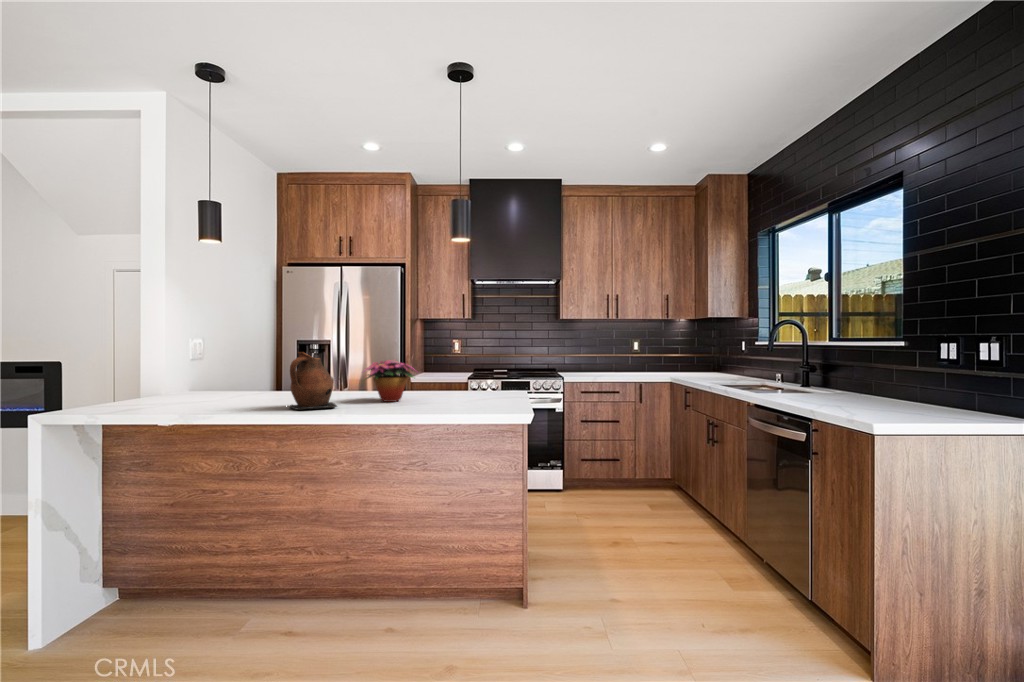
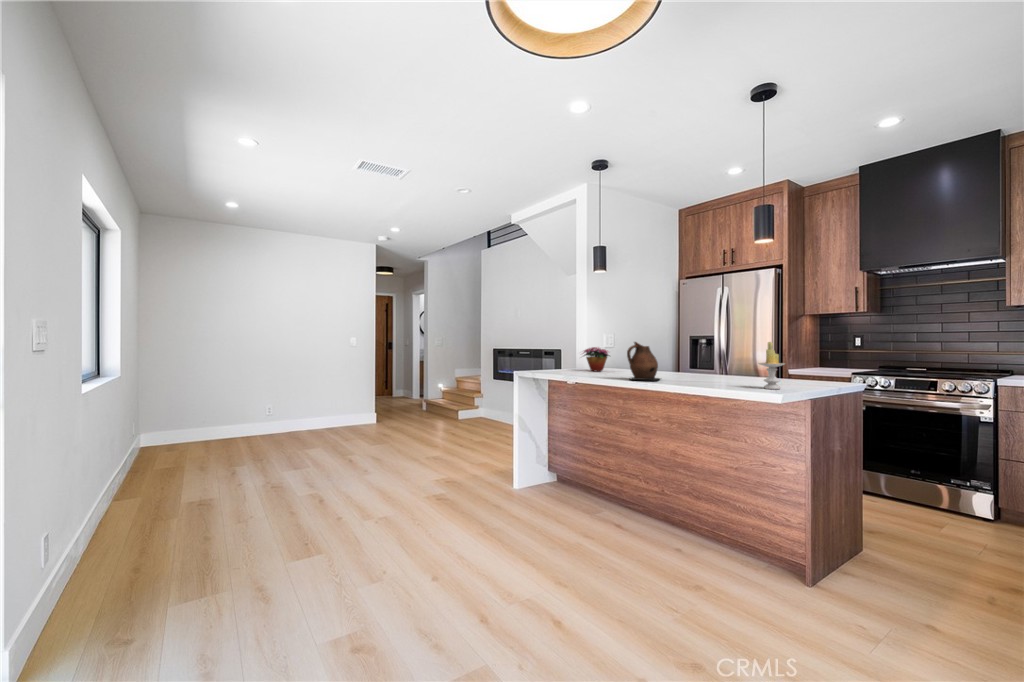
candle: none [465,351,492,405] -> present [759,342,785,389]
flower arrangement: present [365,360,414,402] -> present [584,347,610,371]

